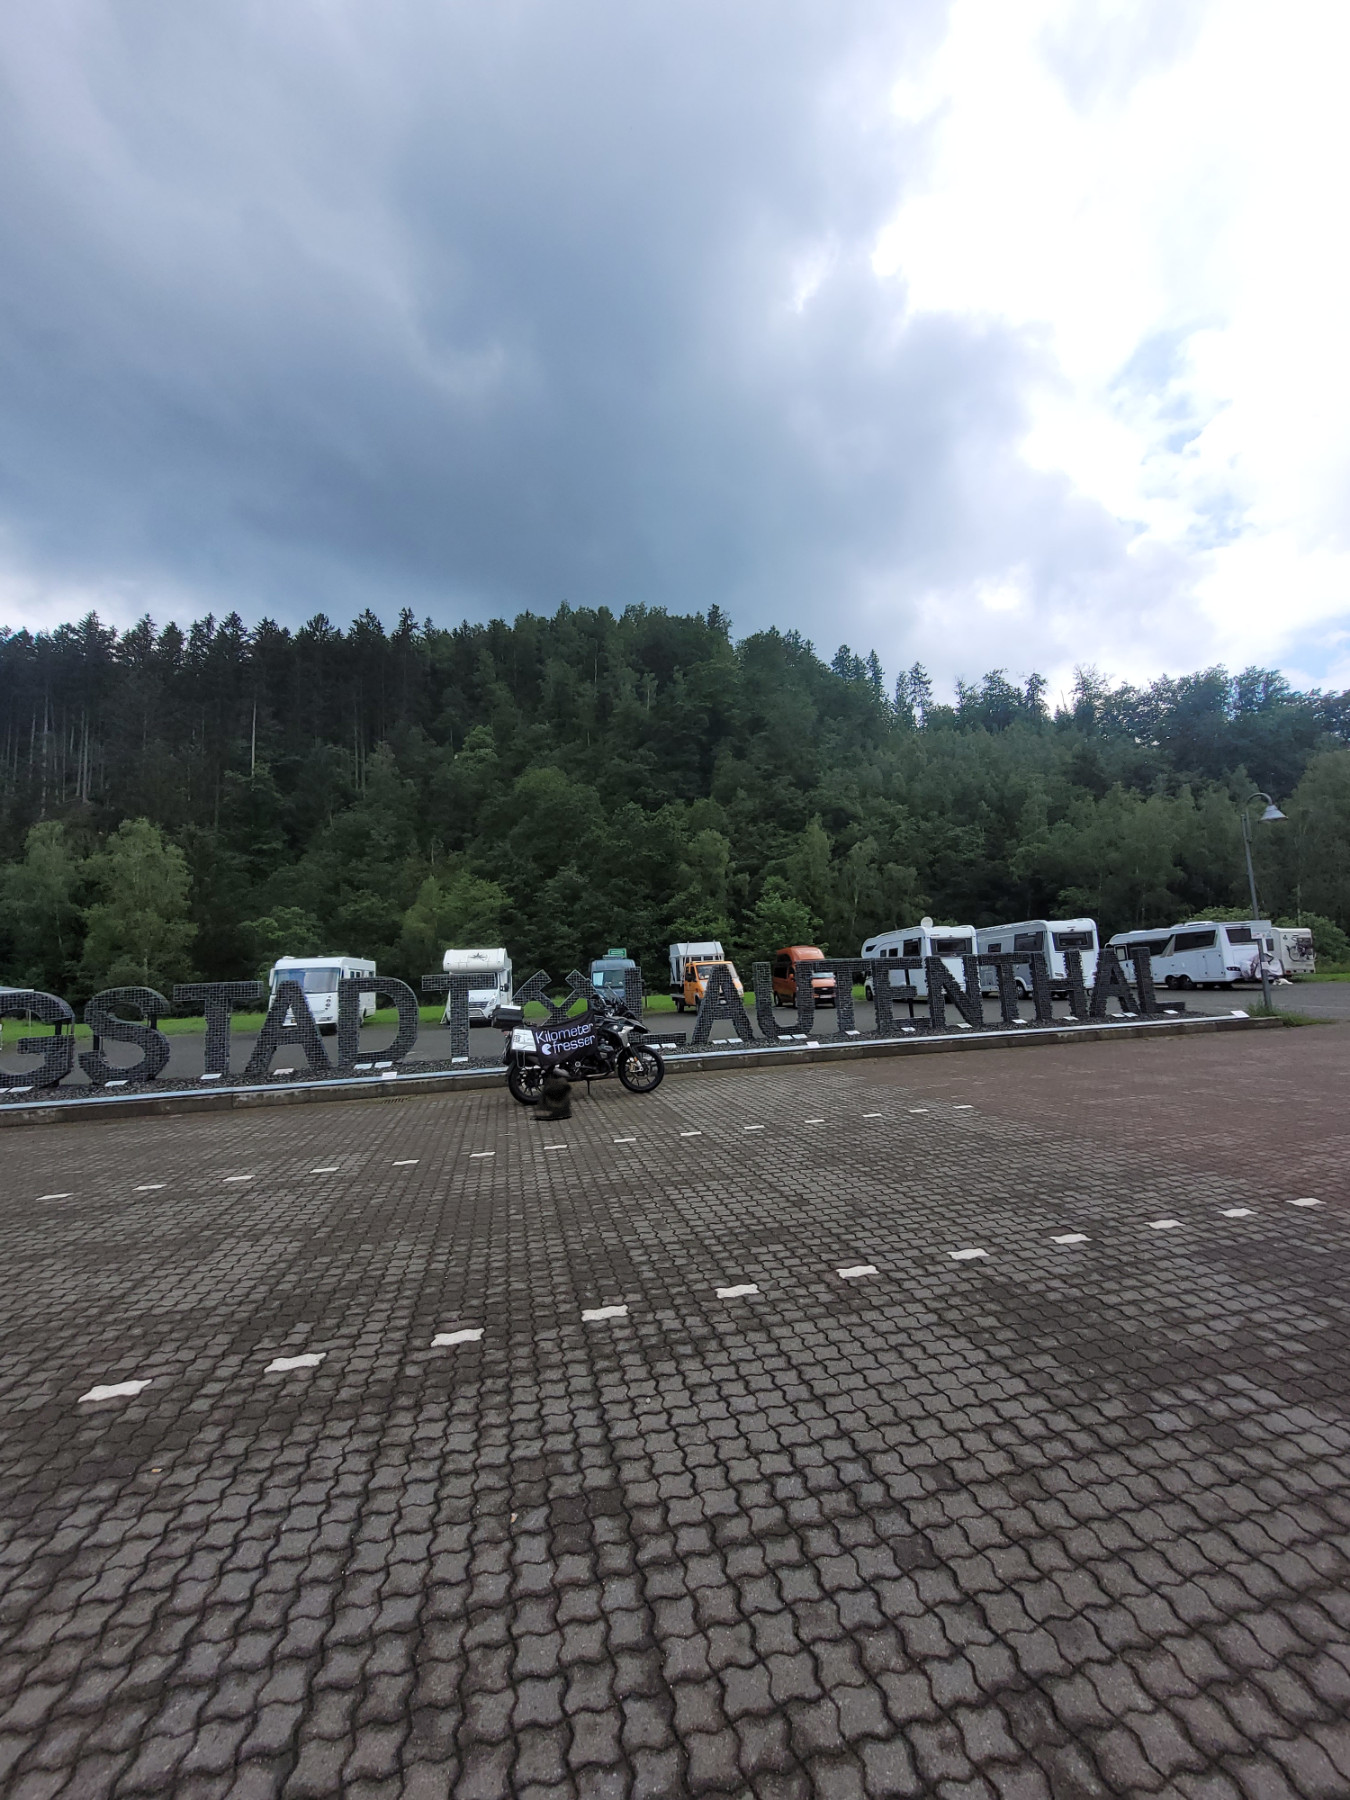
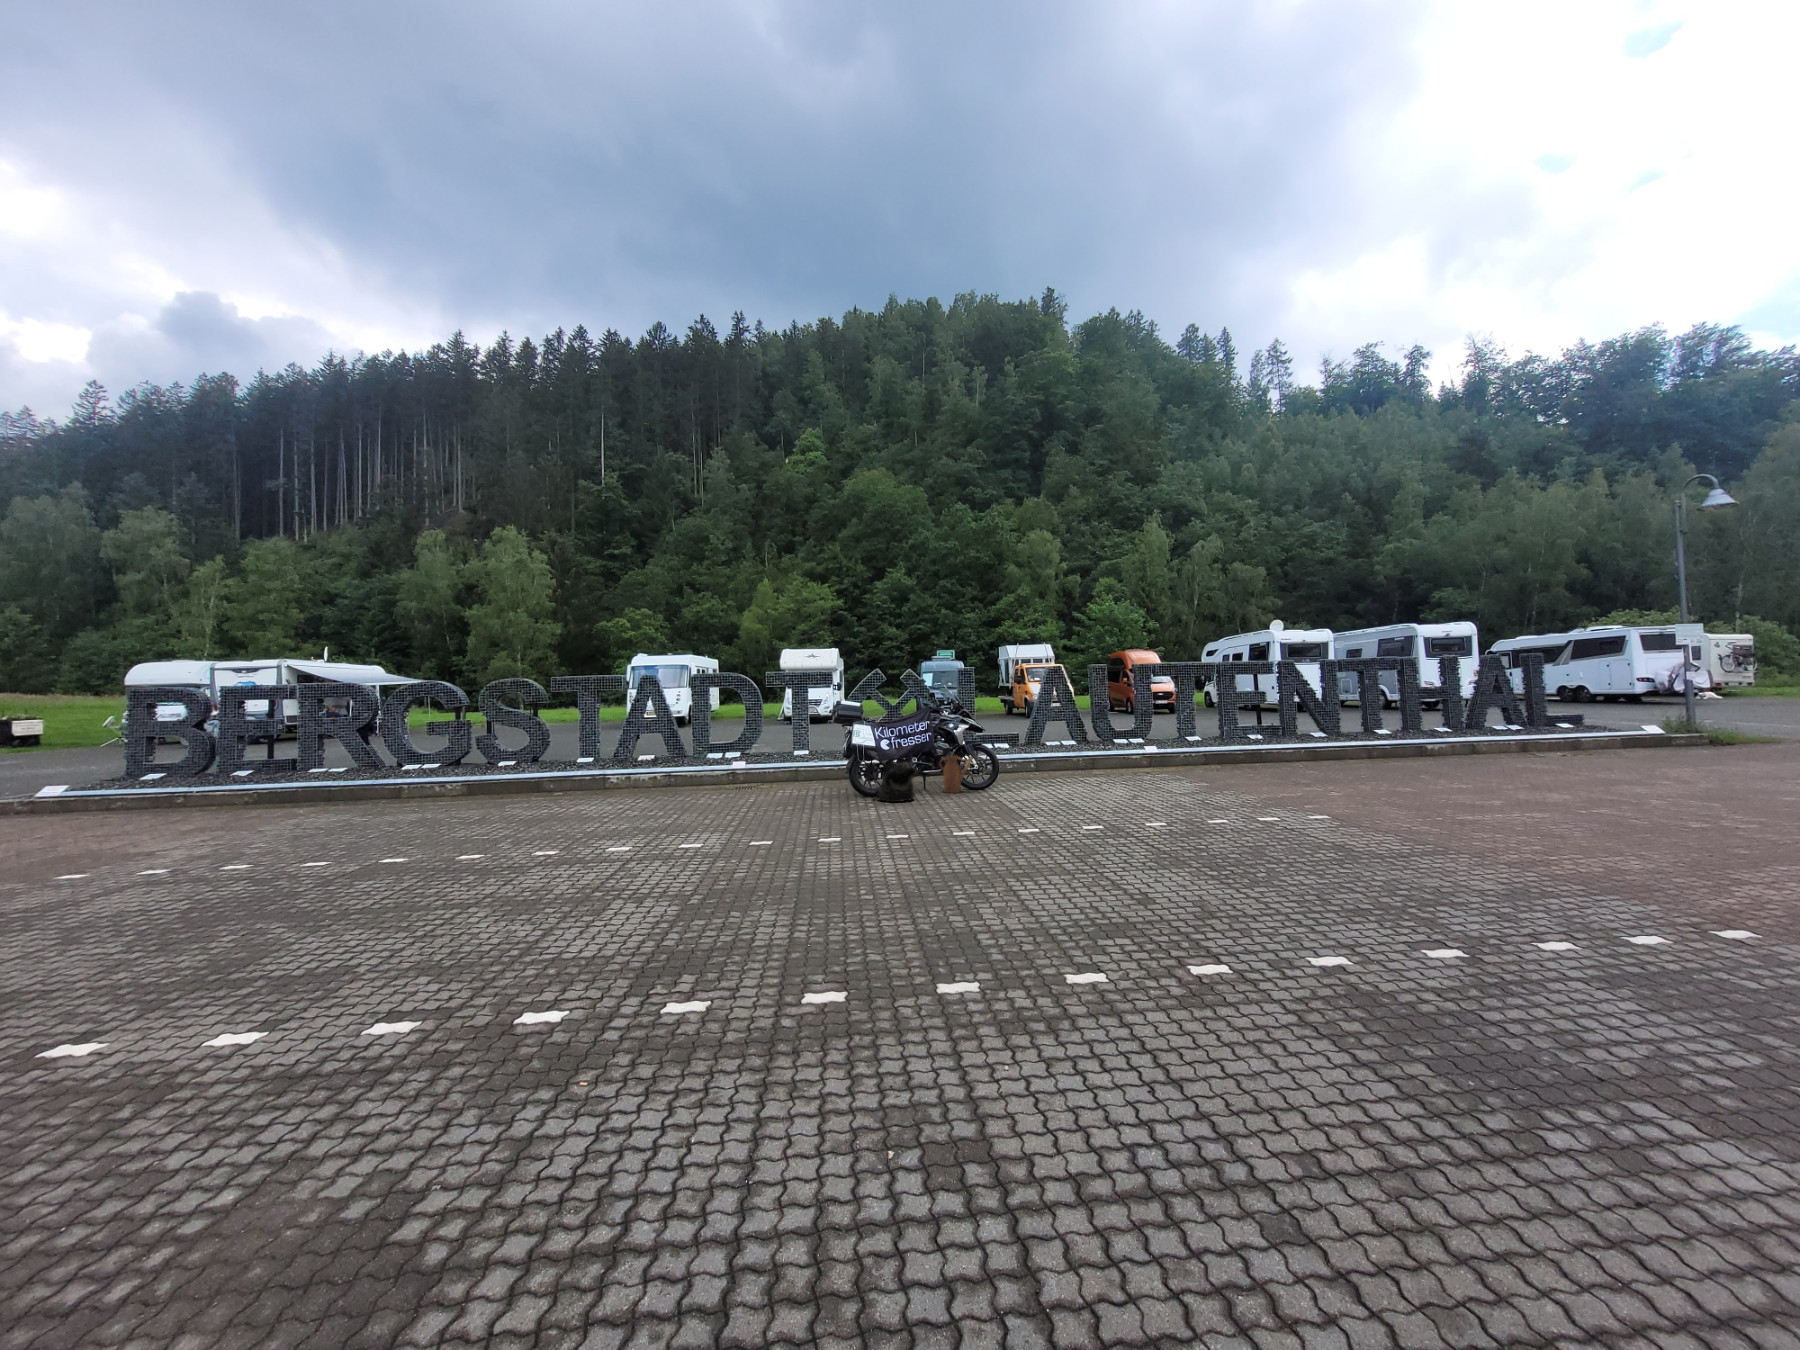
watering can: none [597,1068,631,1107] -> present [941,755,973,793]

